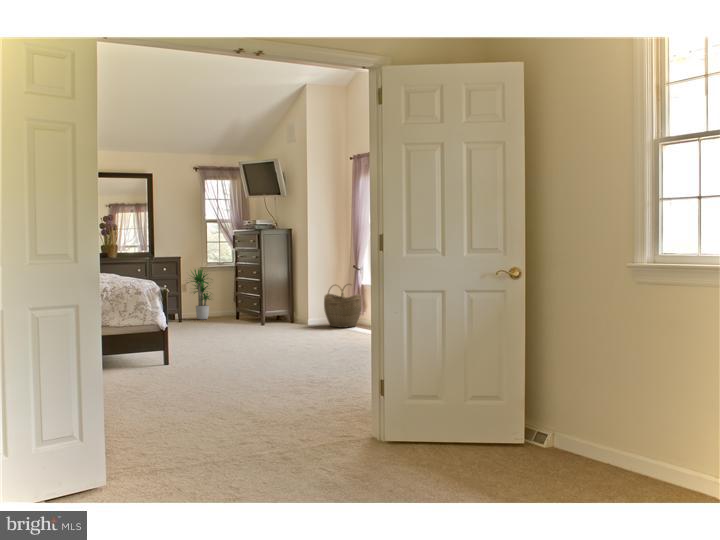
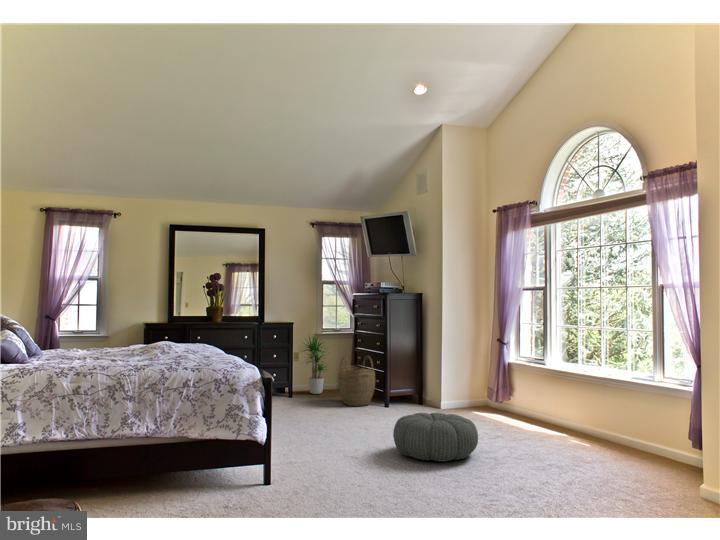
woven basket: present [324,284,361,328] -> present [338,356,375,406]
pouf: none [260,316,321,346] -> present [393,412,478,461]

